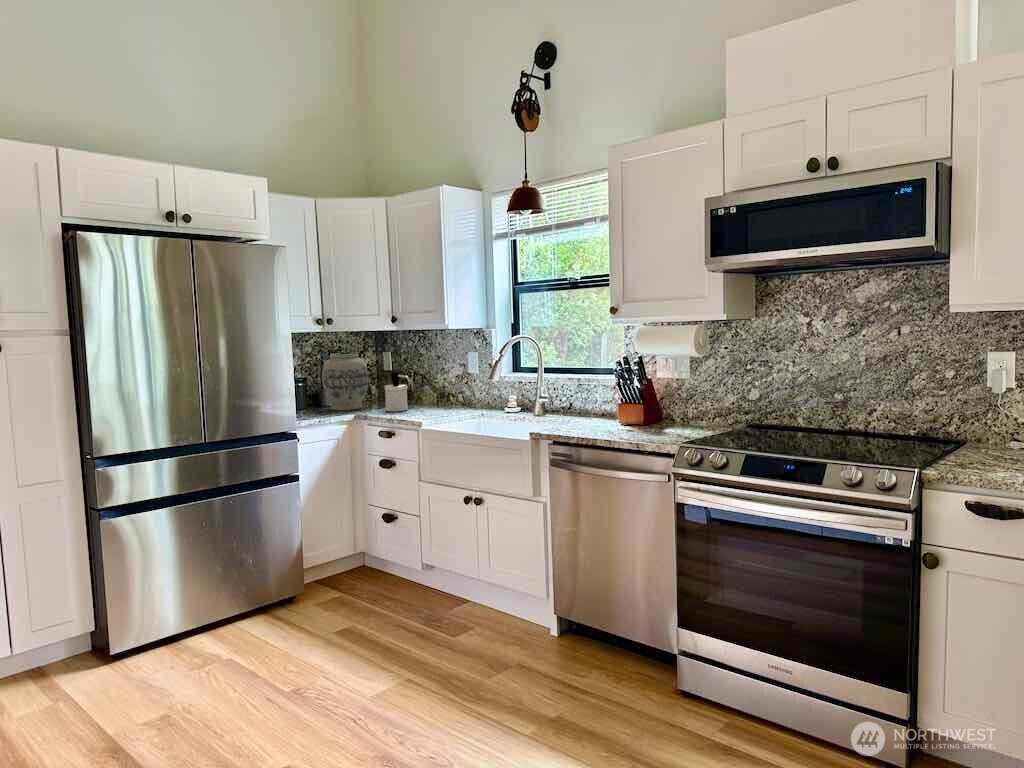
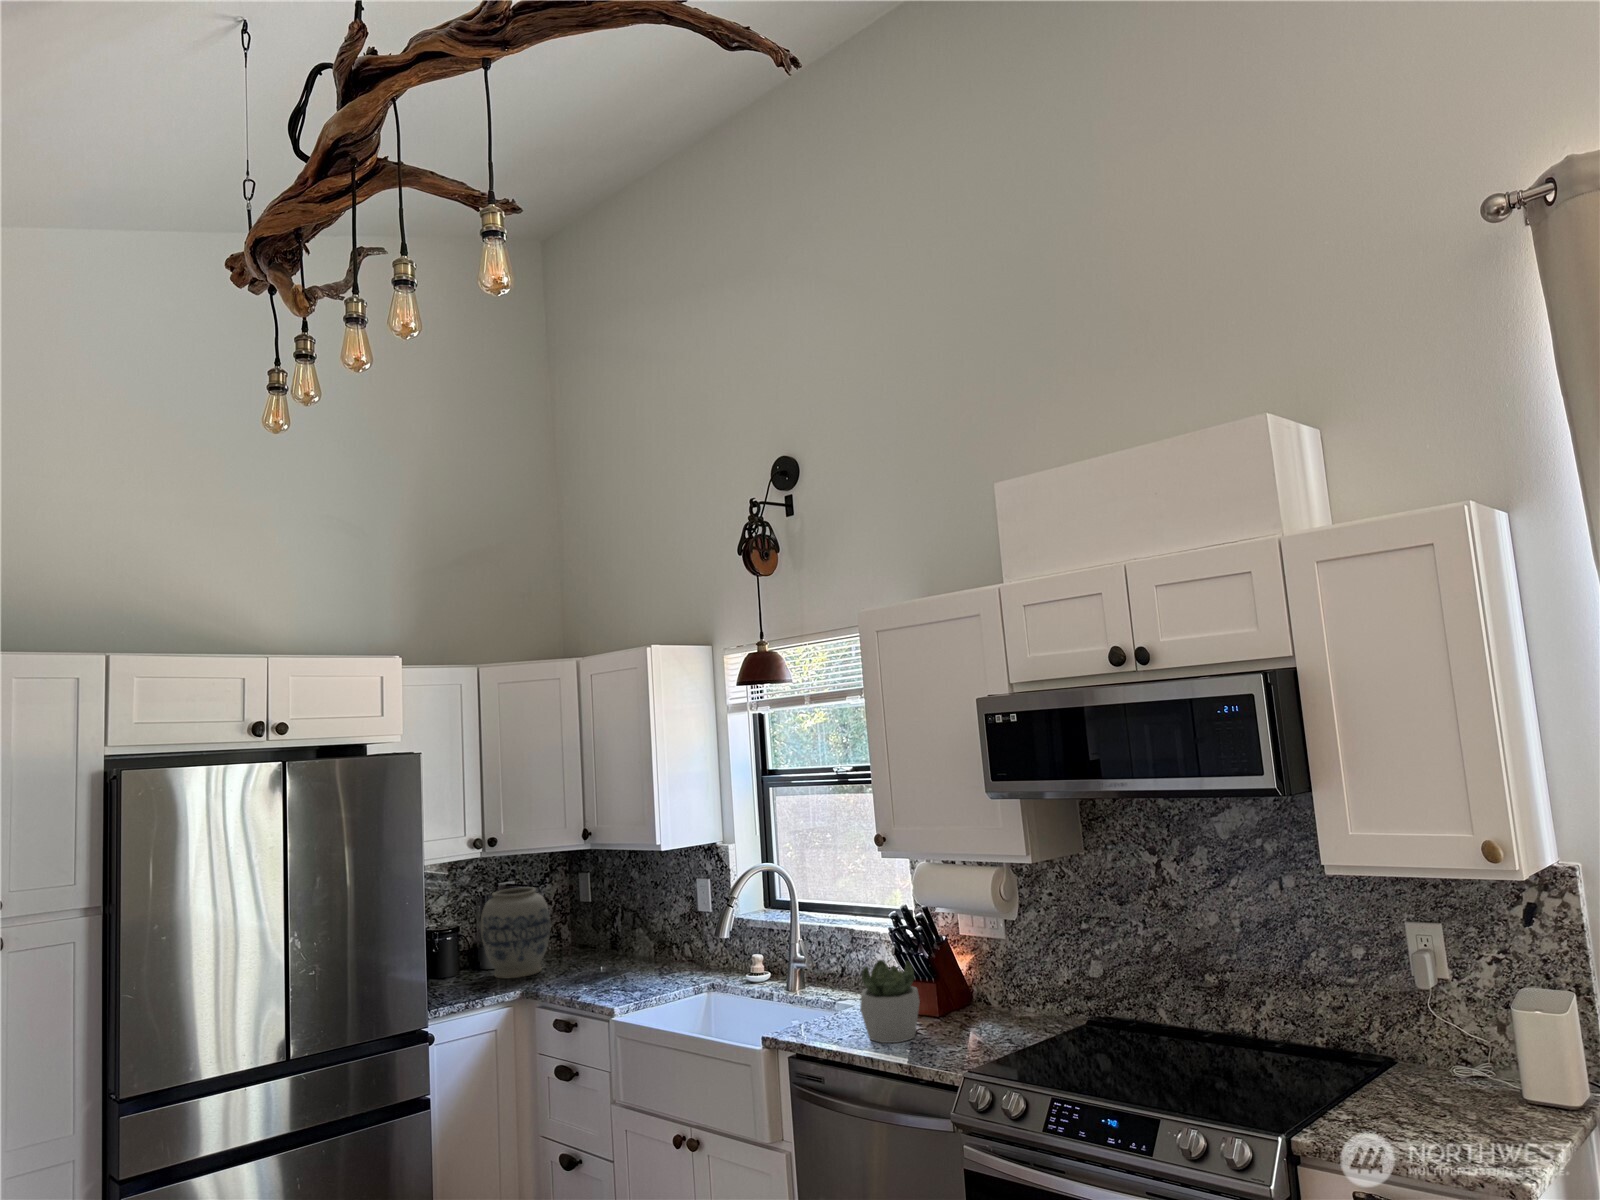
soap dispenser: present [384,373,410,411] -> none [570,919,607,981]
succulent plant: none [601,383,640,433] -> present [860,960,920,1043]

